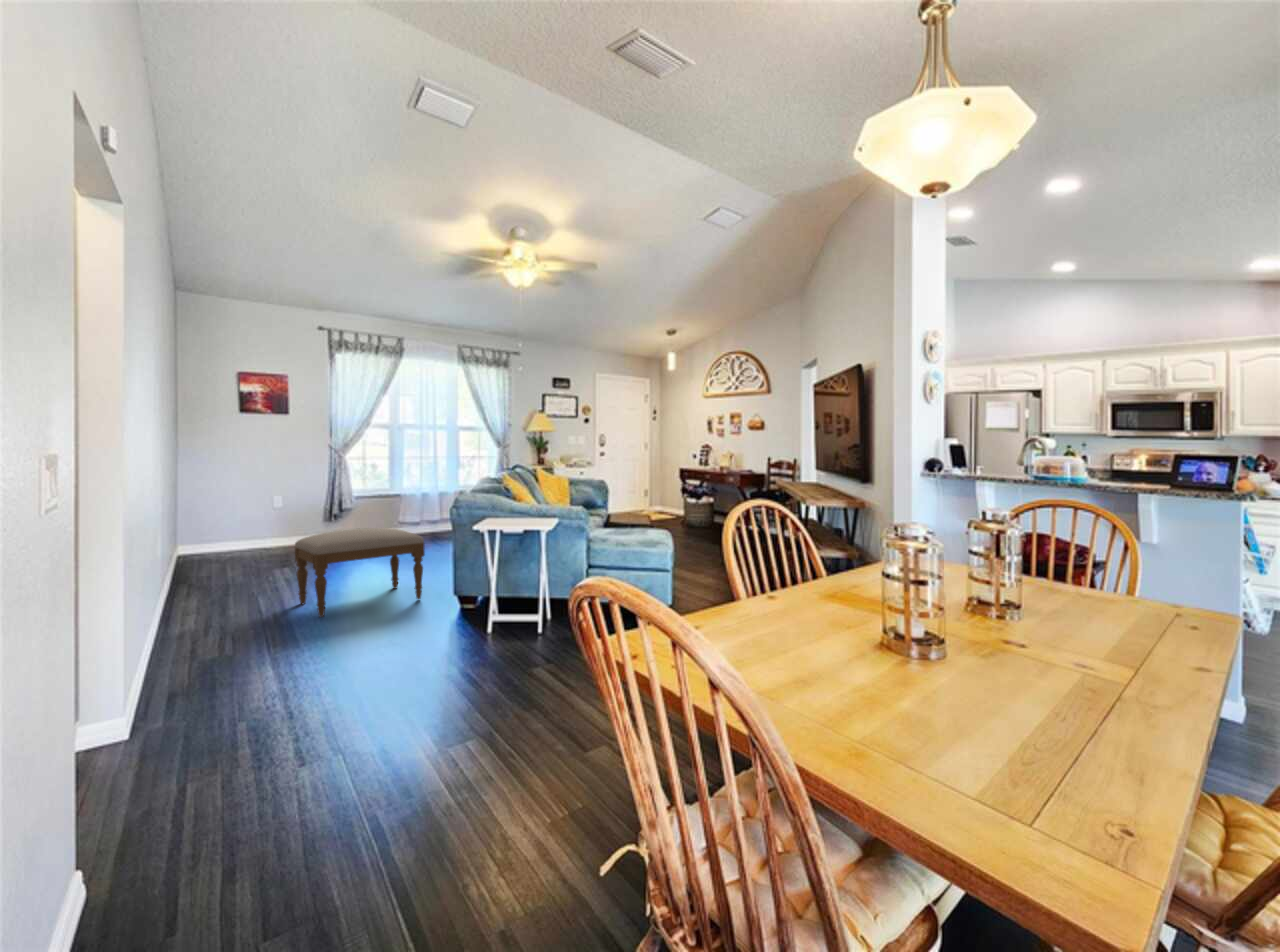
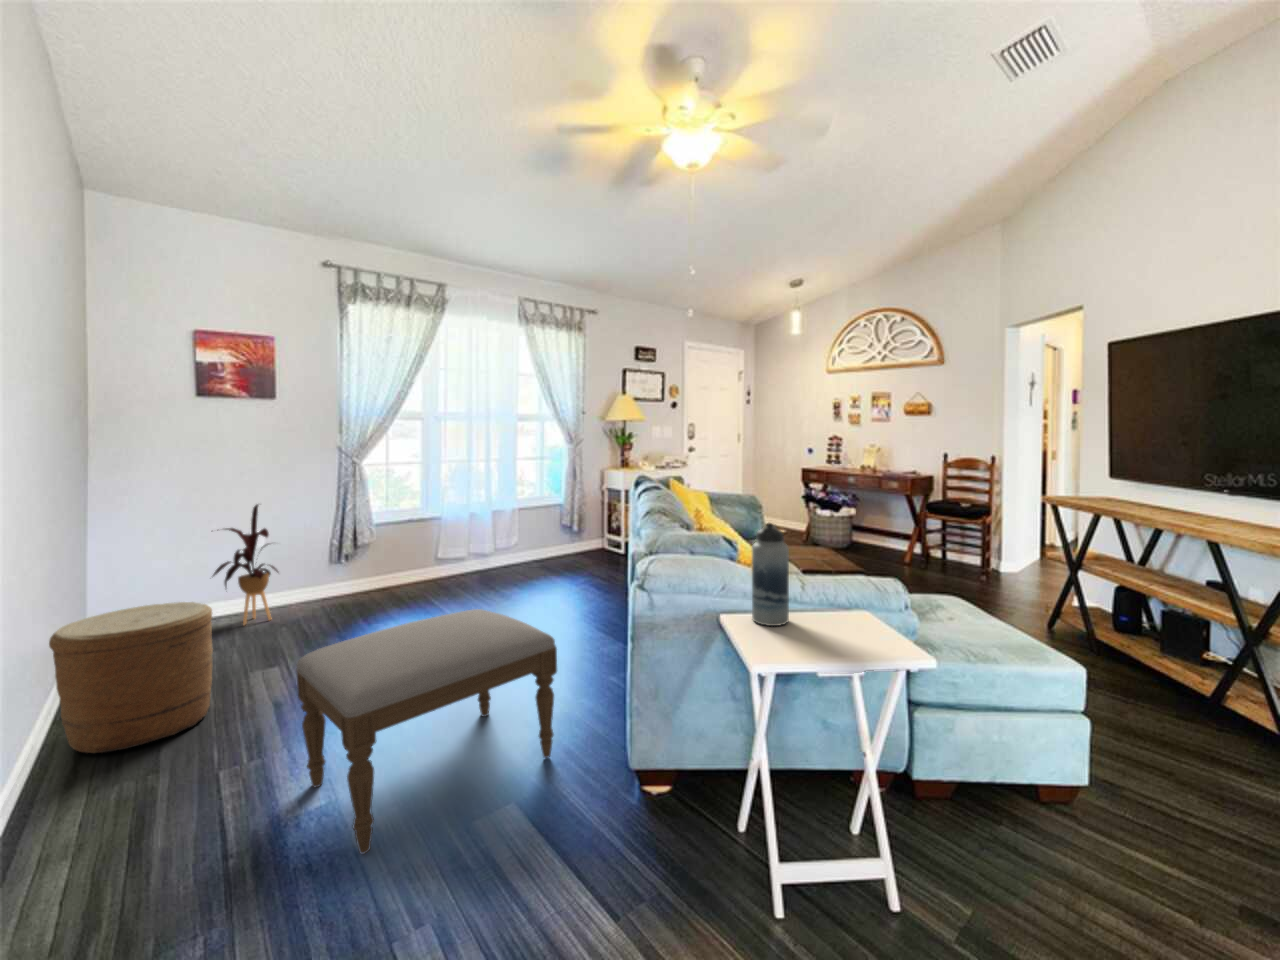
water bottle: none [497,475,514,520] -> present [752,523,789,626]
house plant: none [245,479,288,556] -> present [213,504,278,625]
woven basket: none [173,526,251,593] -> present [49,602,213,753]

